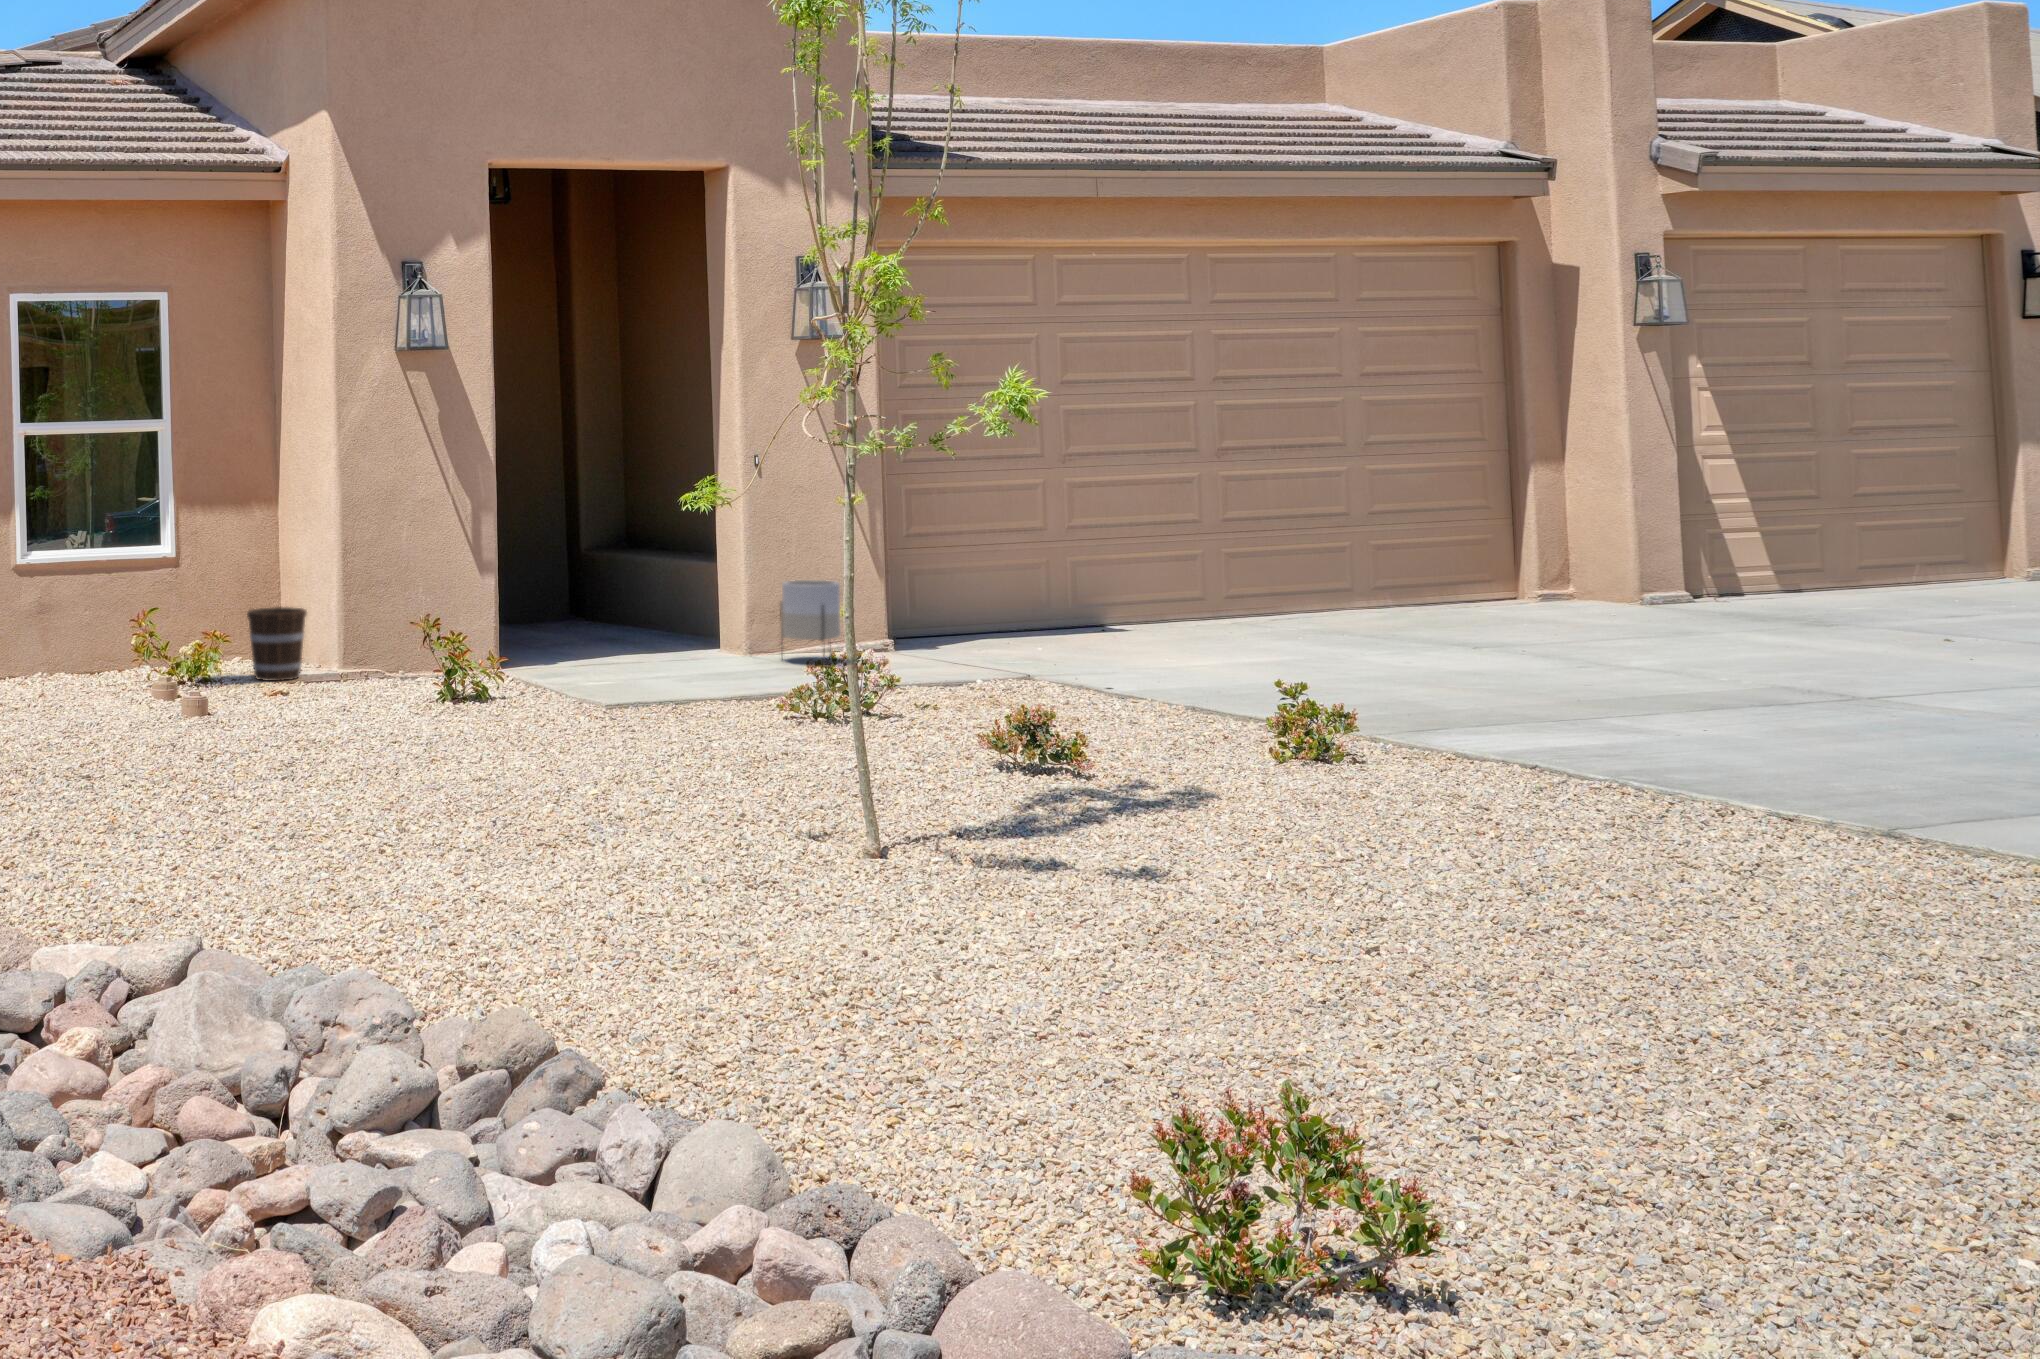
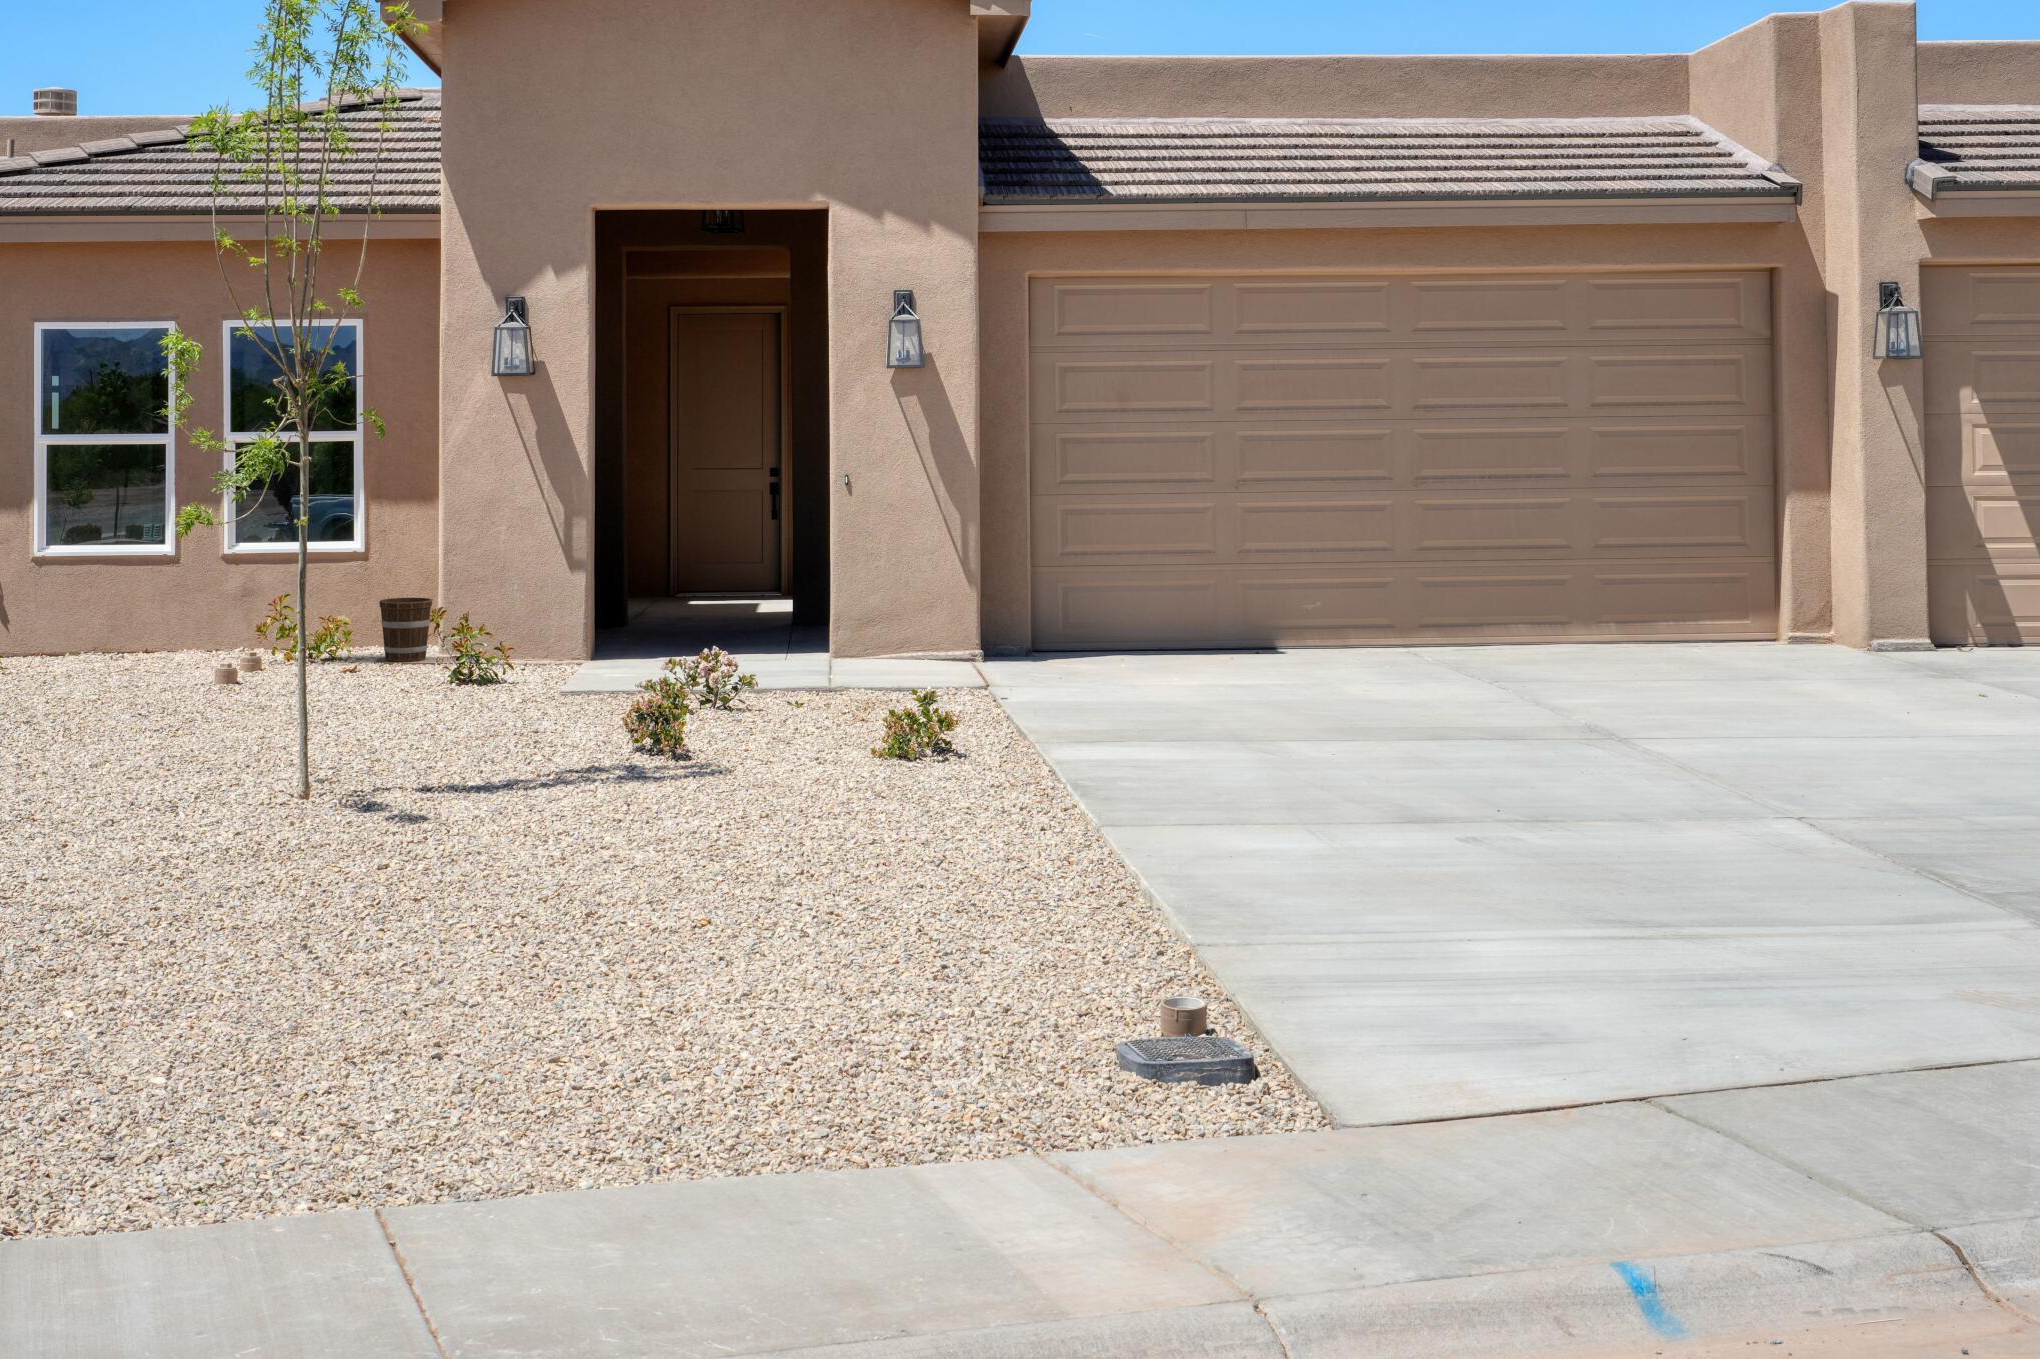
planter: present [781,580,841,654] -> none [859,592,913,671]

